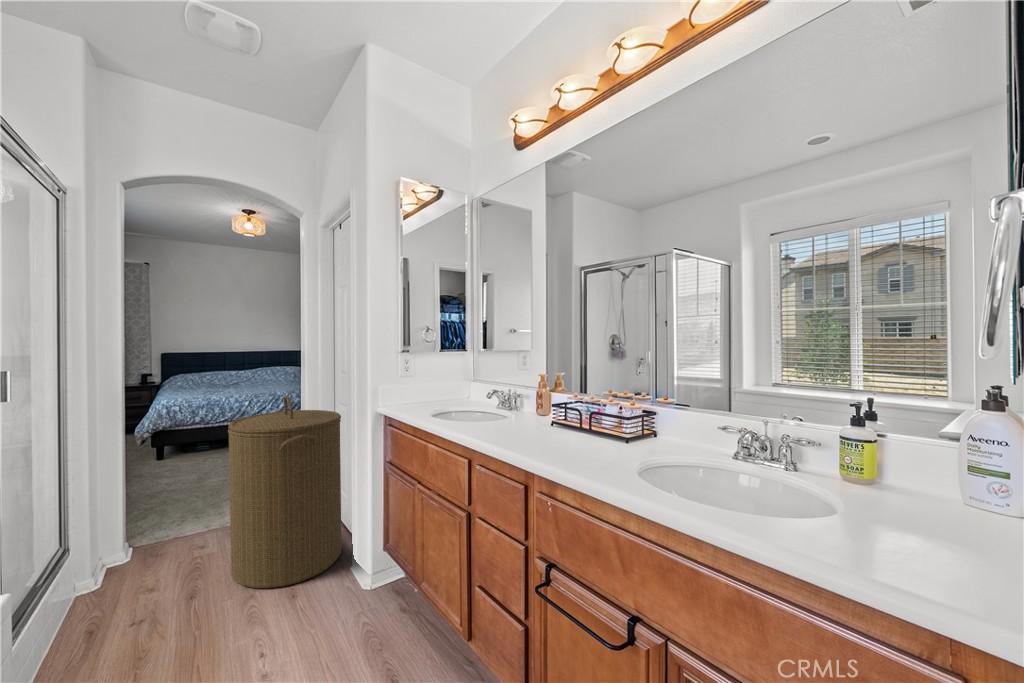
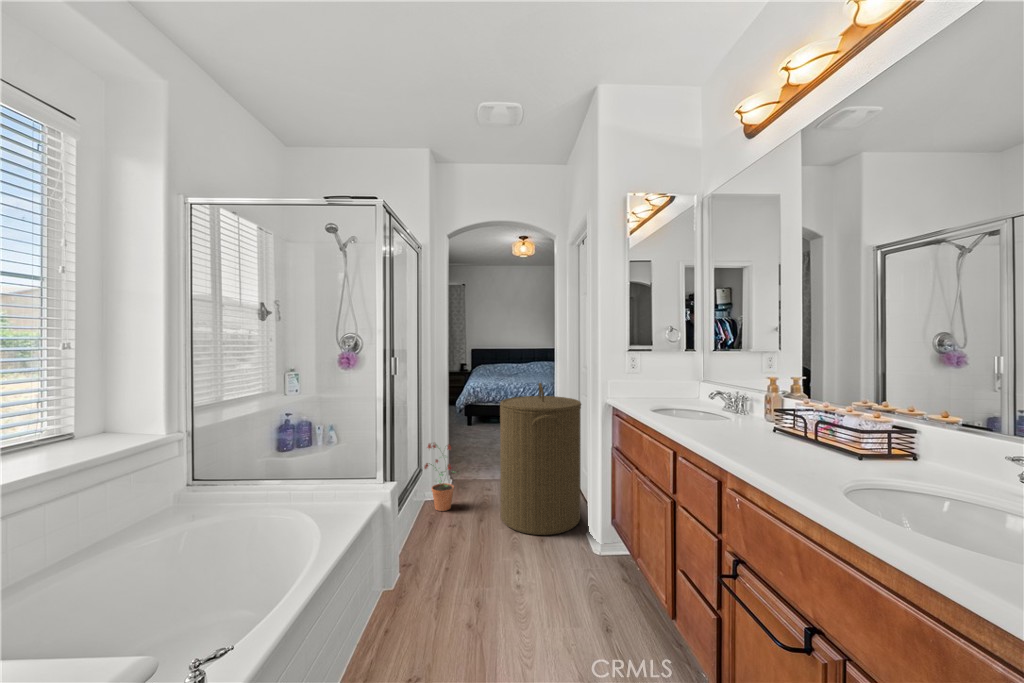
potted plant: none [90,493,157,595] -> present [424,443,456,511]

